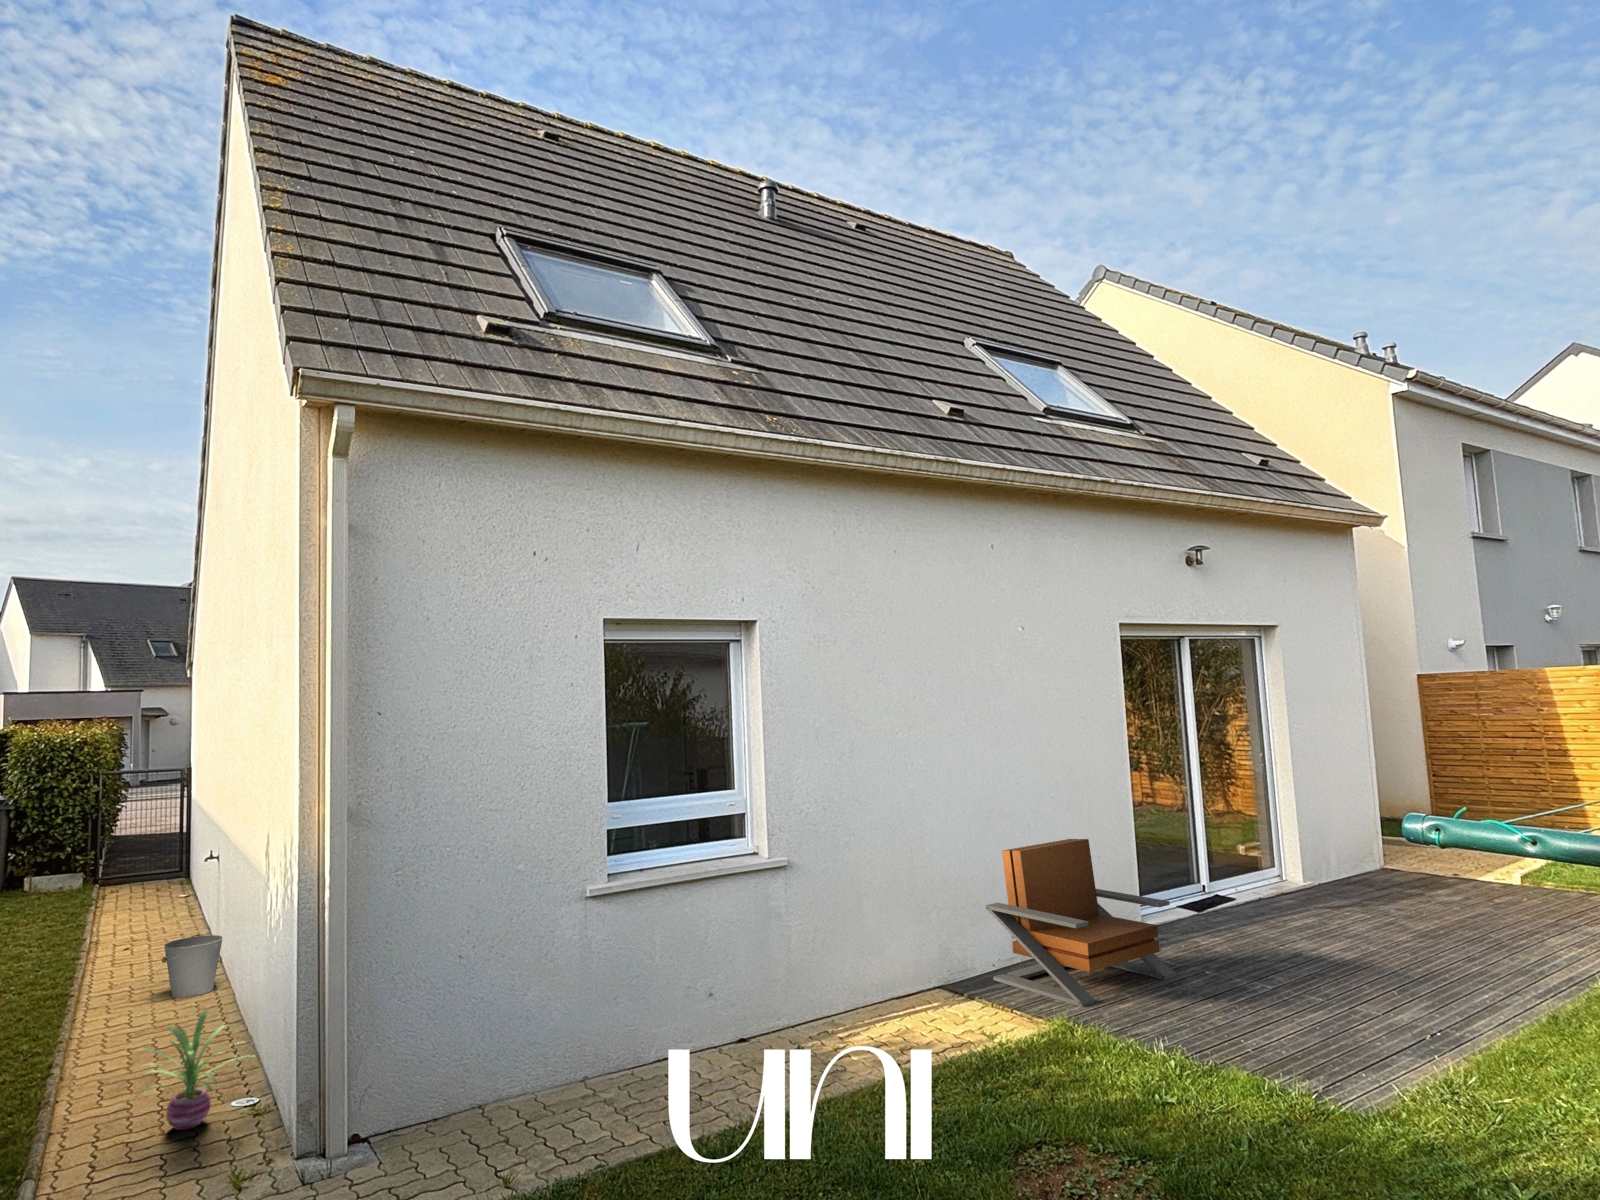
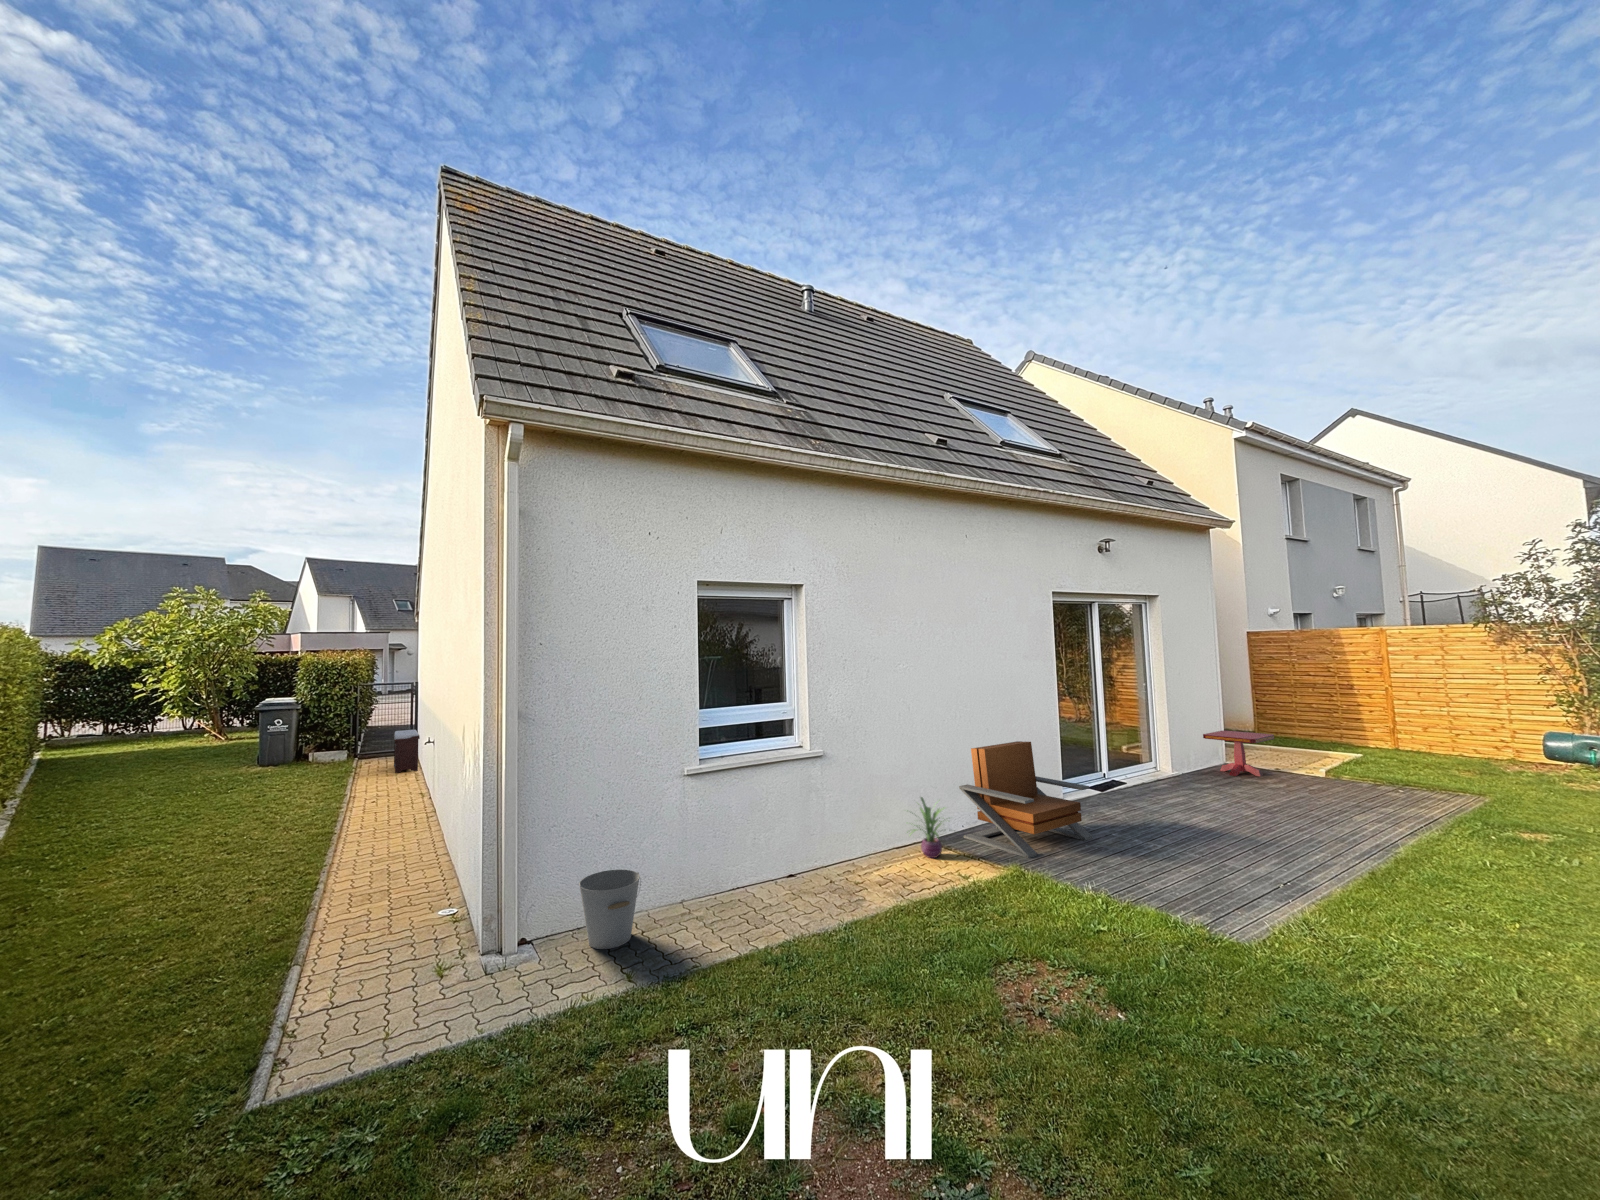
side table: none [1345,817,1445,883] -> present [1203,731,1274,776]
bench: none [156,838,196,905] -> present [394,730,420,773]
bucket: present [162,935,223,998] -> present [579,869,640,949]
decorative plant: present [136,1010,239,1130] -> present [907,797,944,858]

